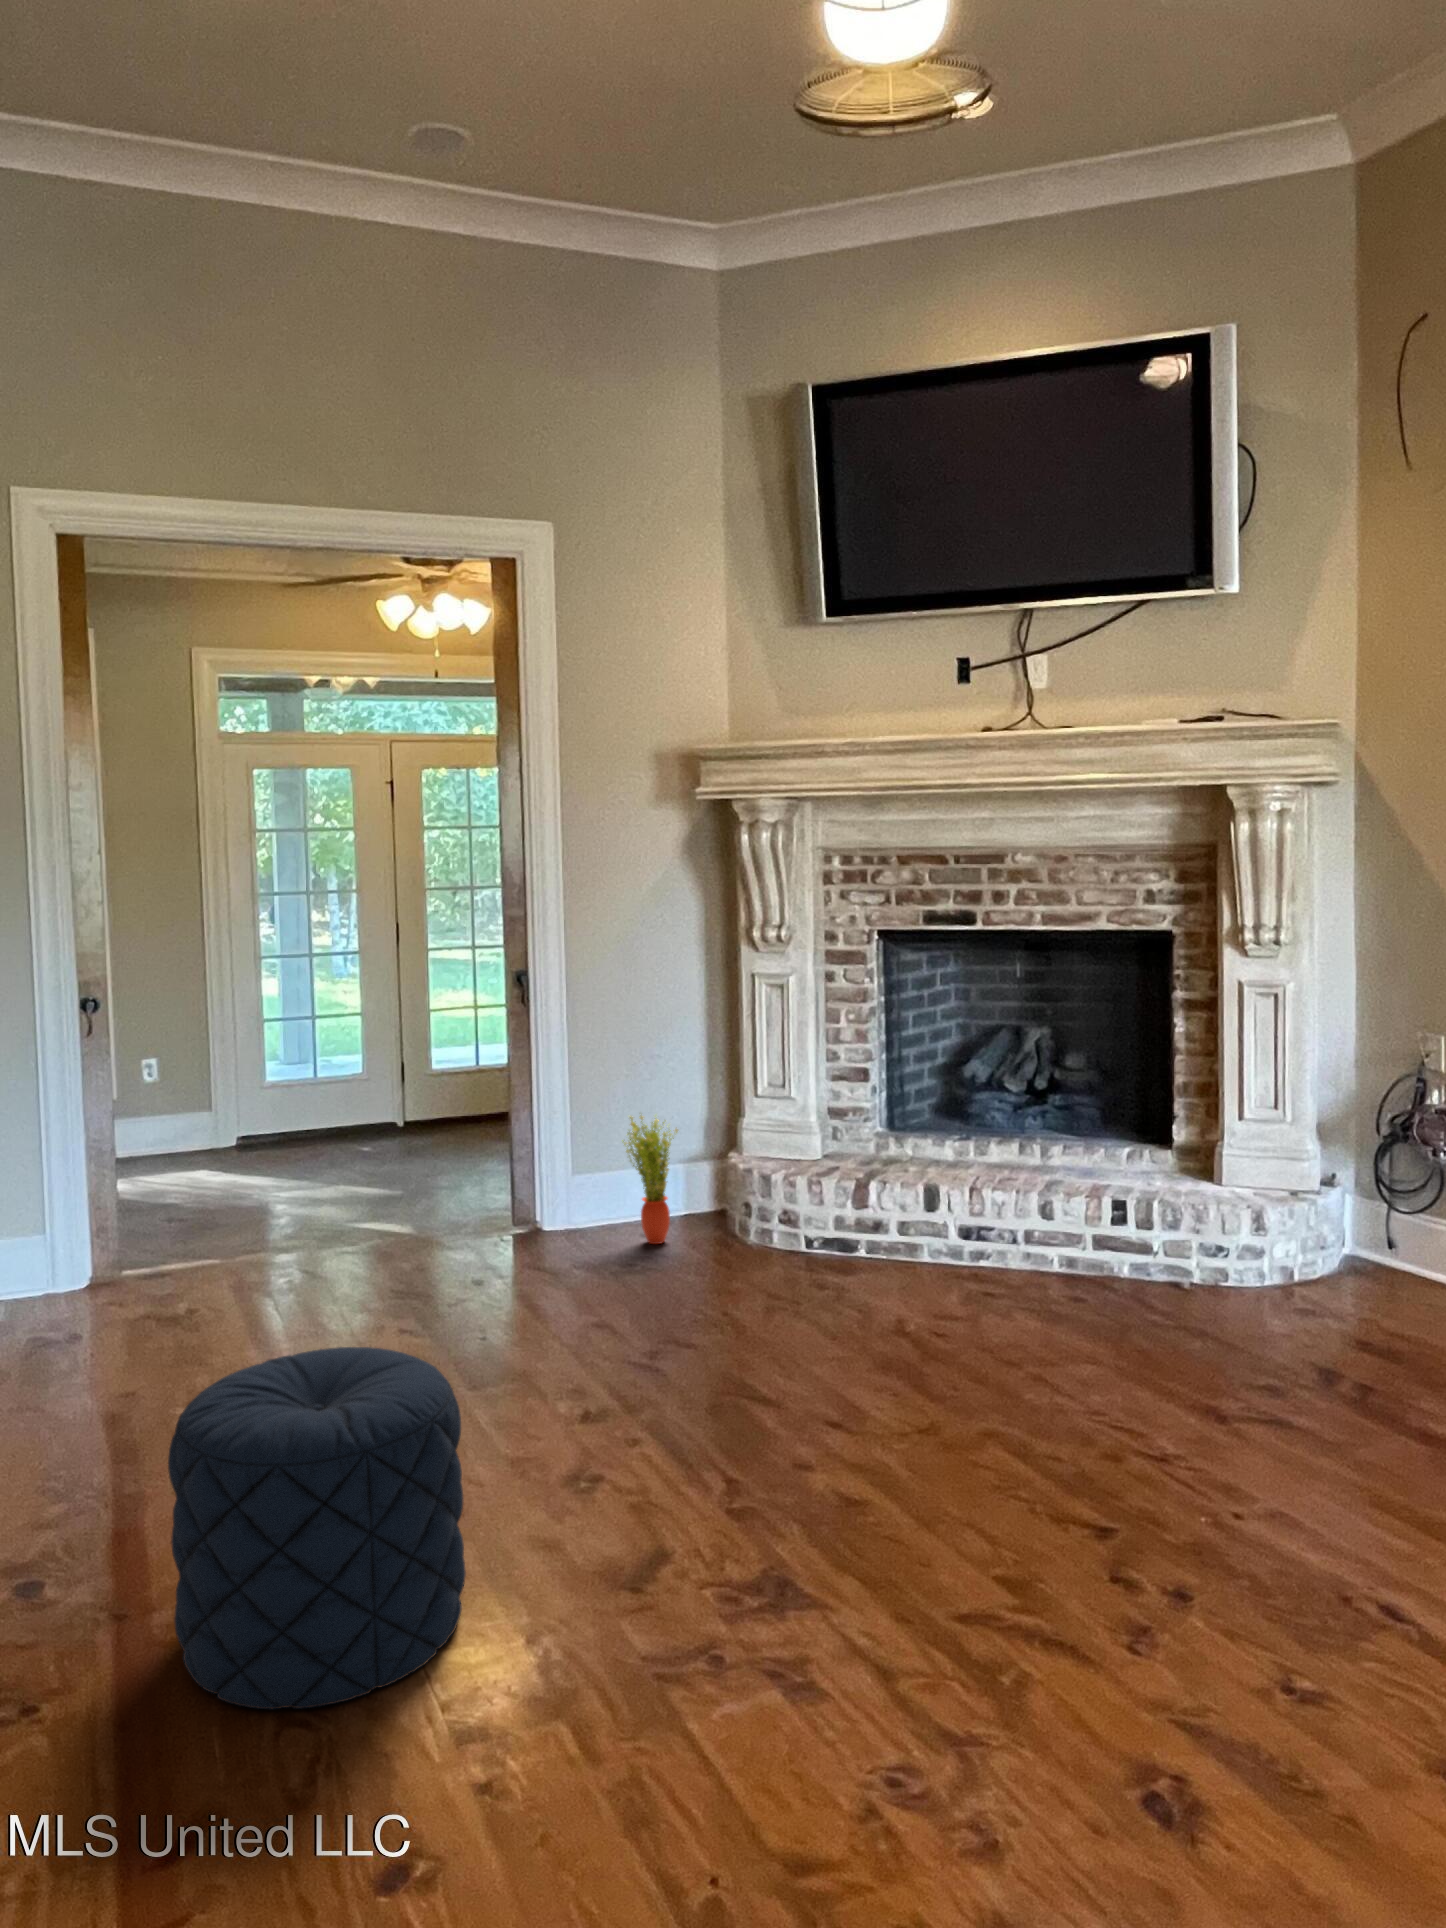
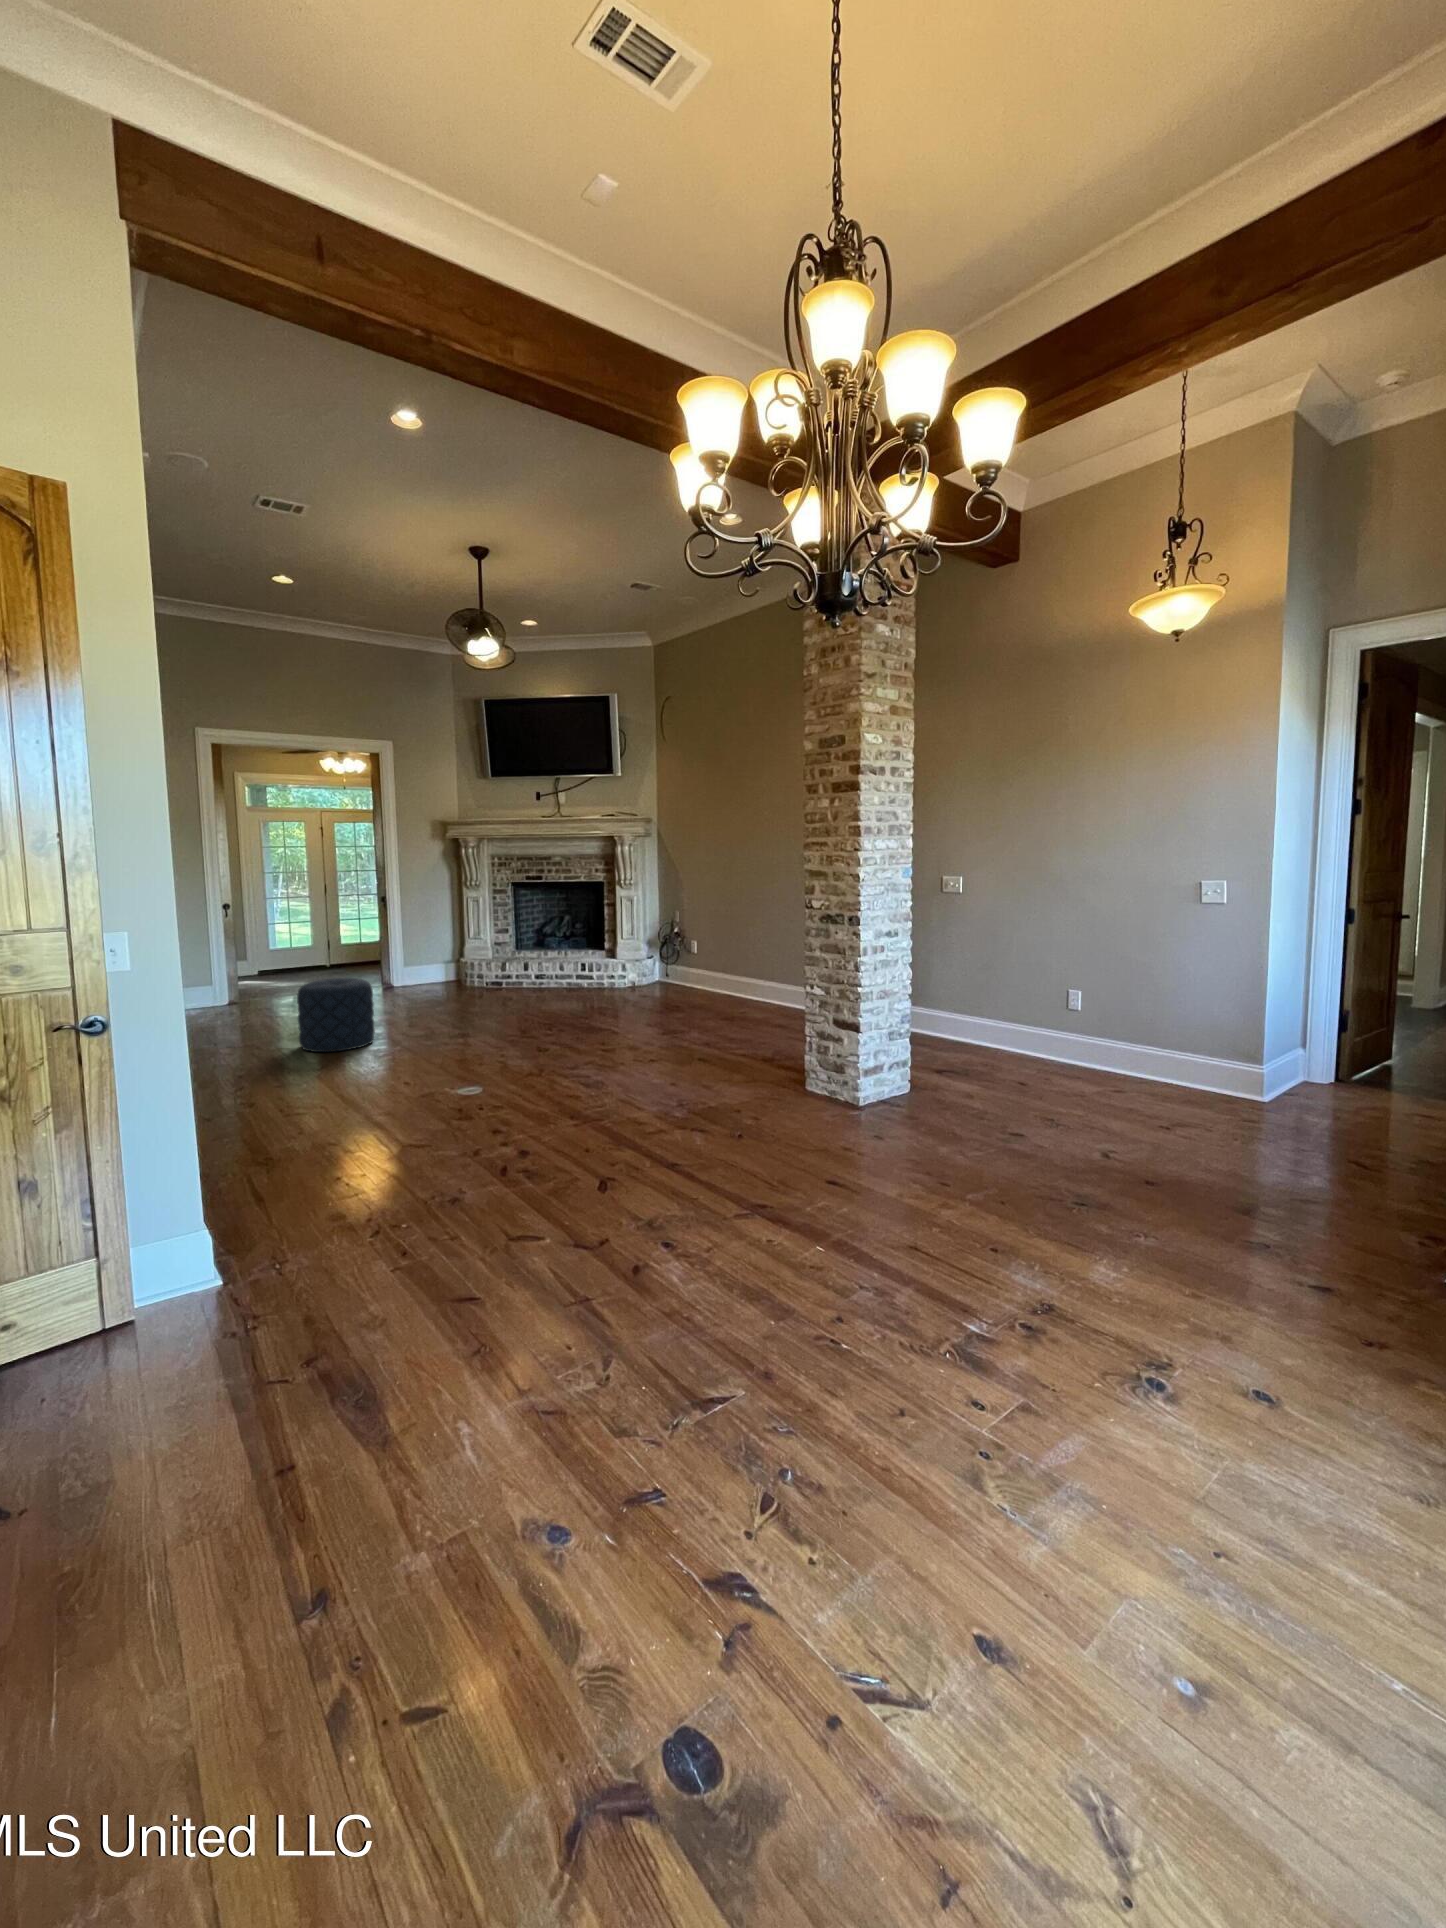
potted plant: present [622,1116,678,1244] -> none [422,943,443,988]

